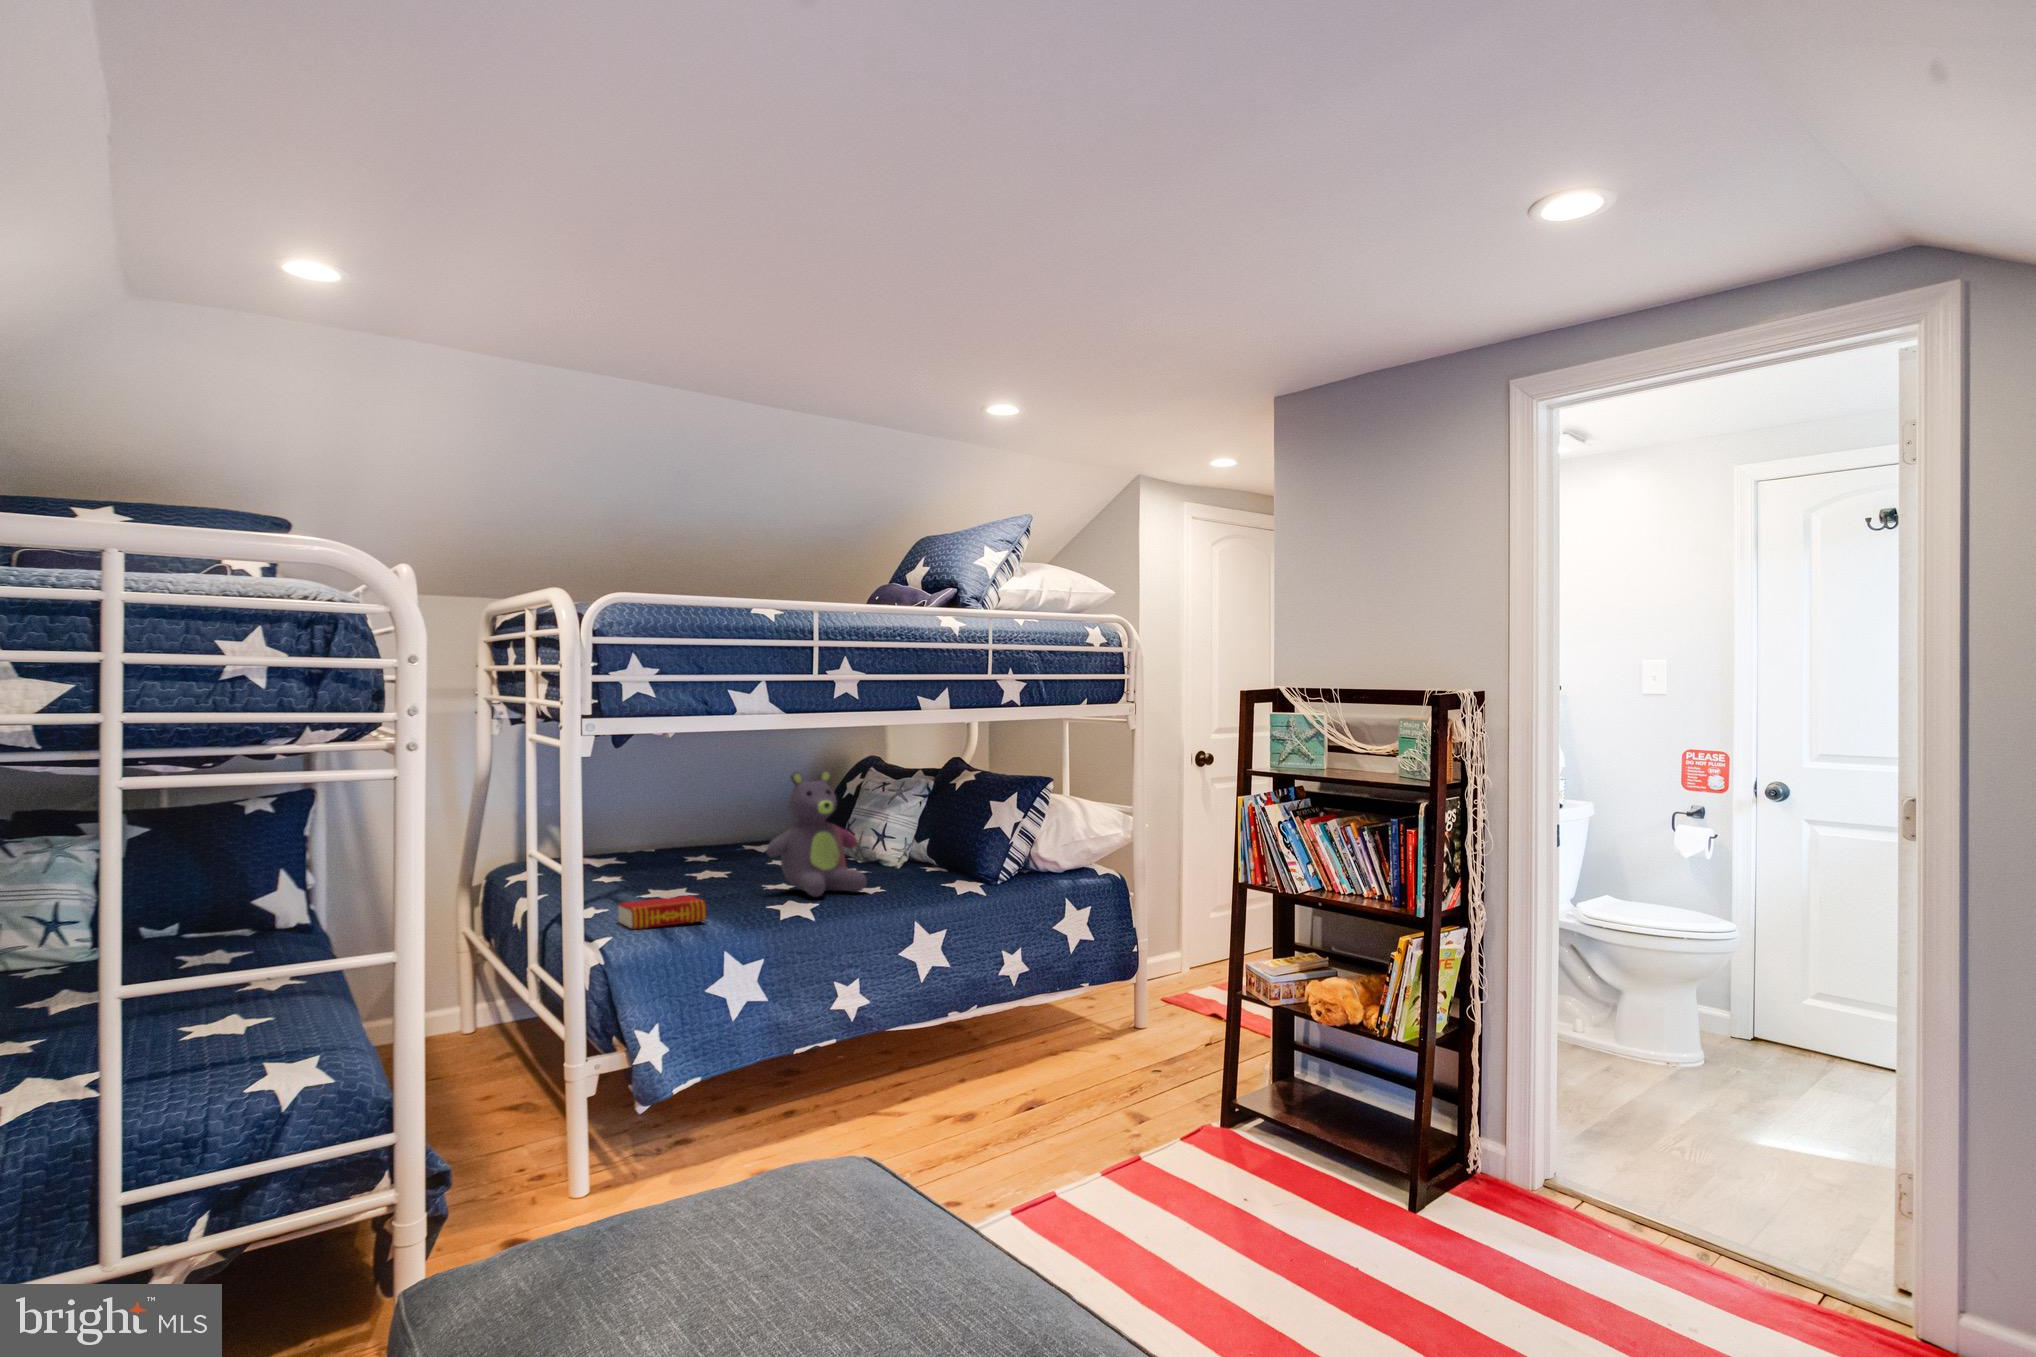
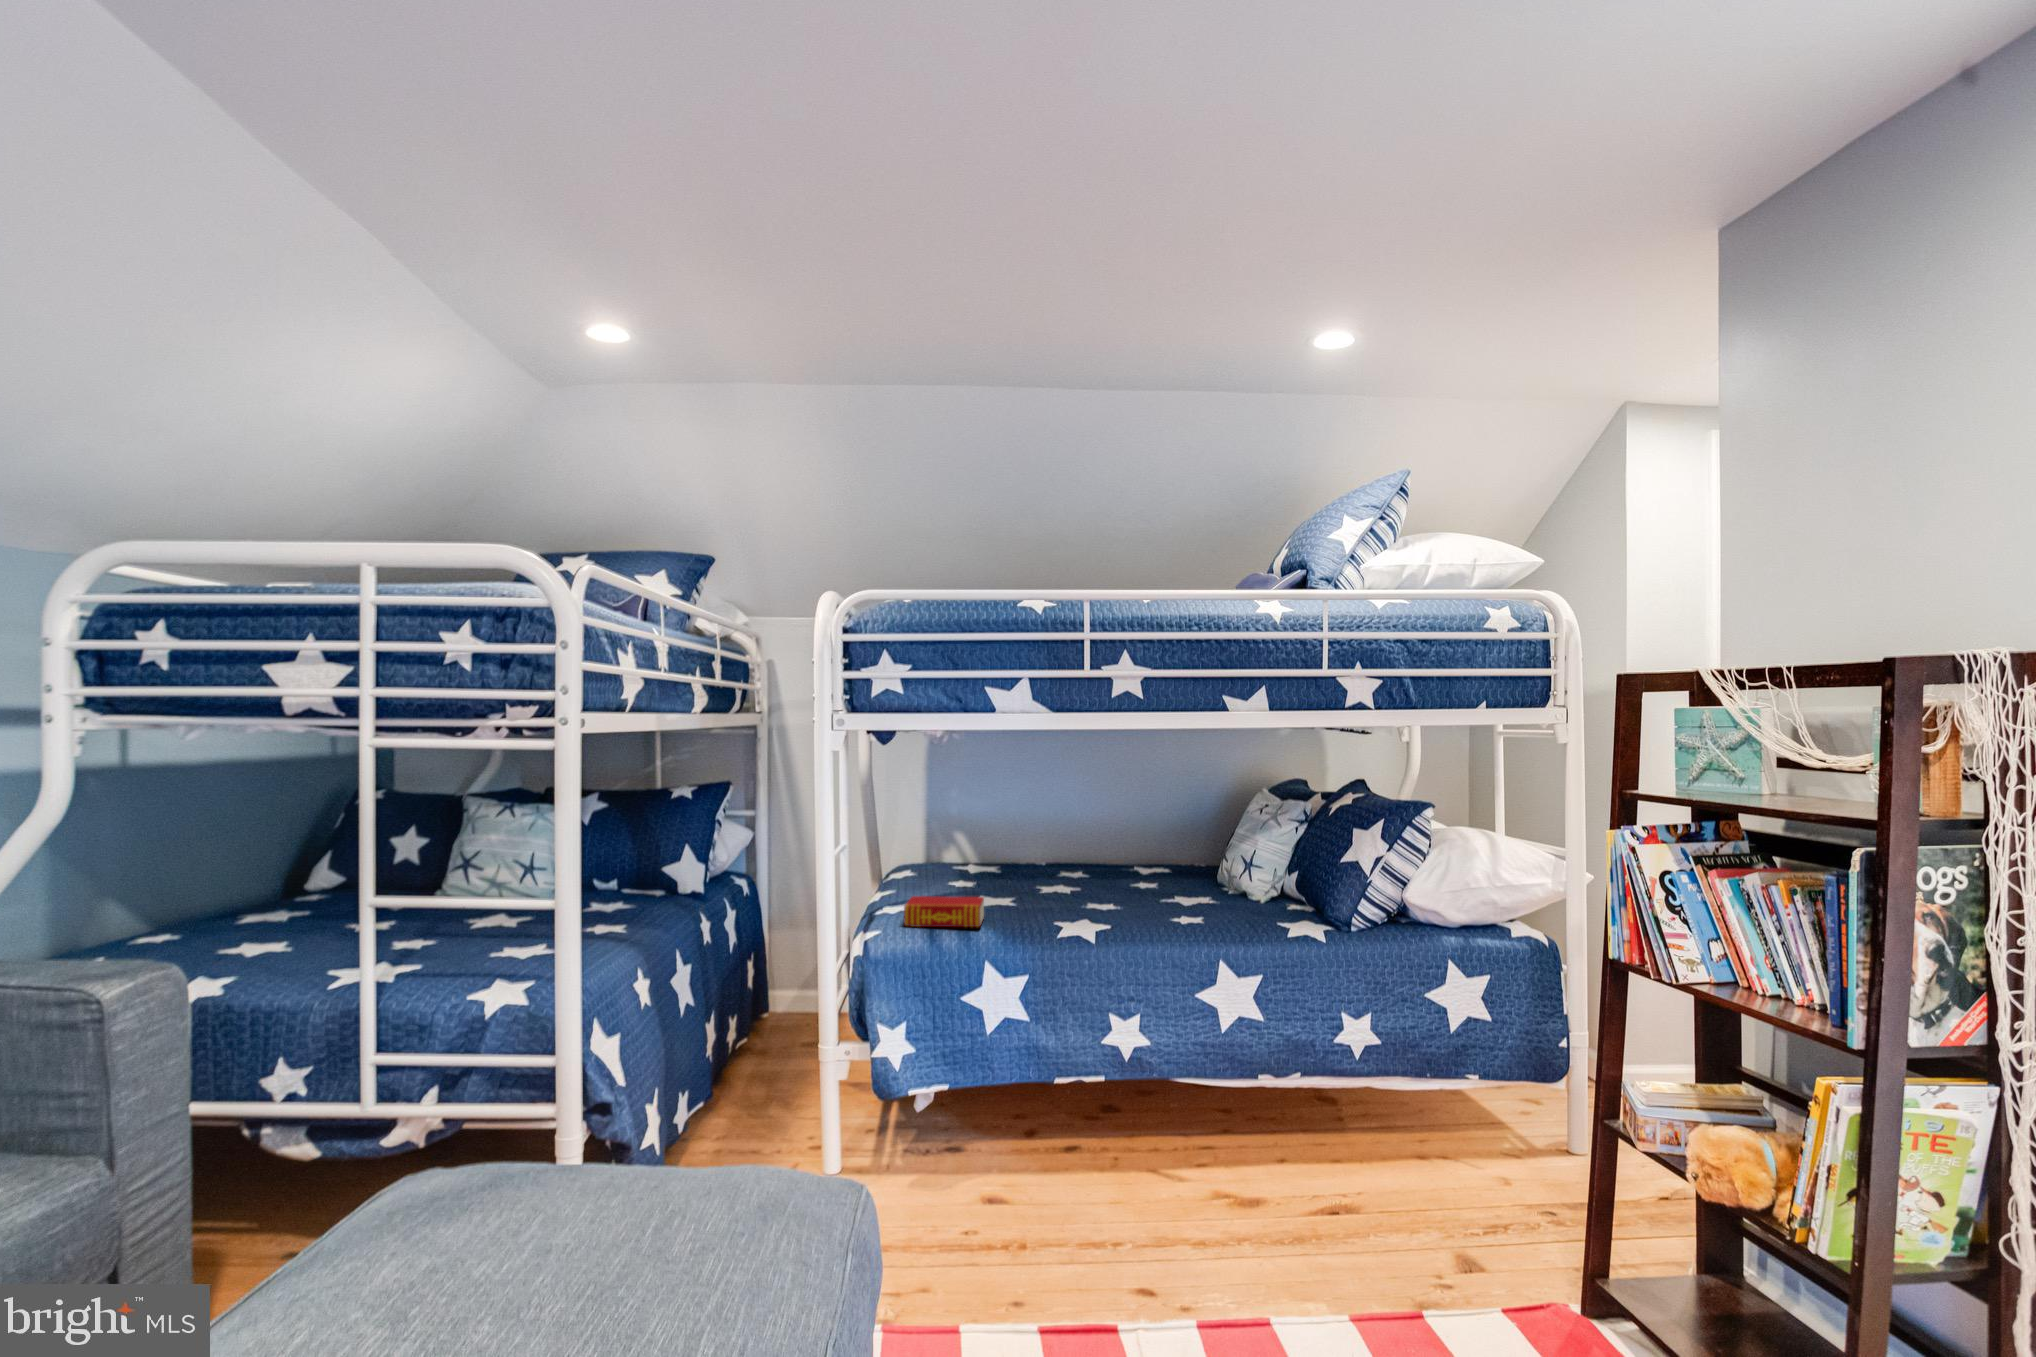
stuffed bear: present [766,769,867,897] -> none [1102,774,1209,913]

